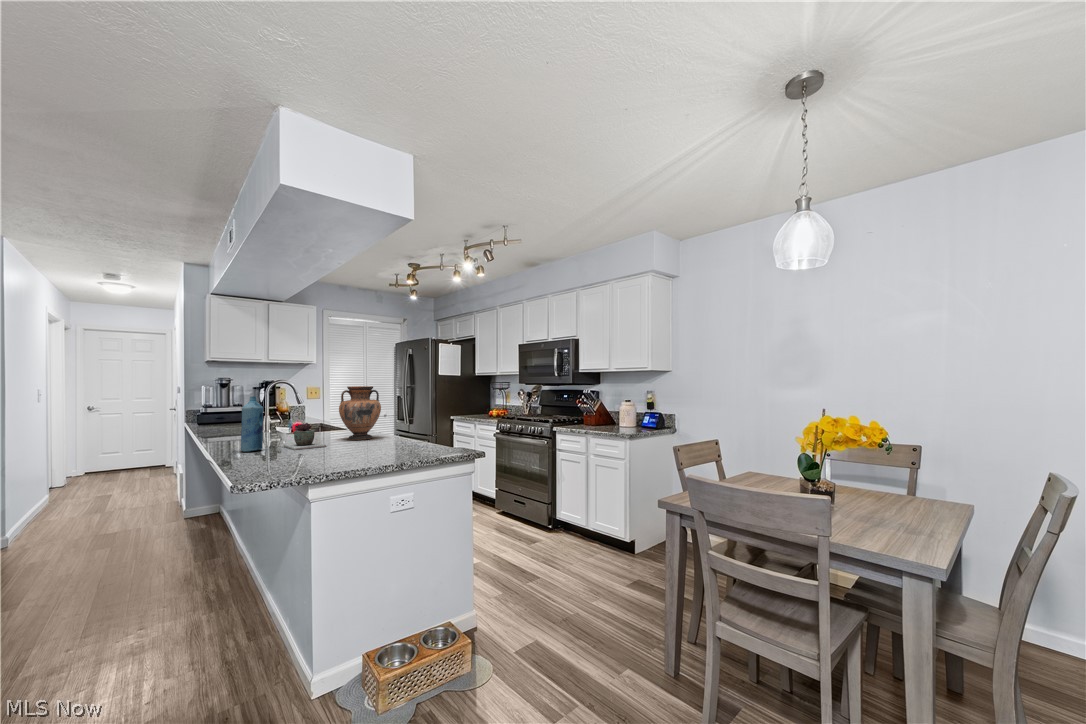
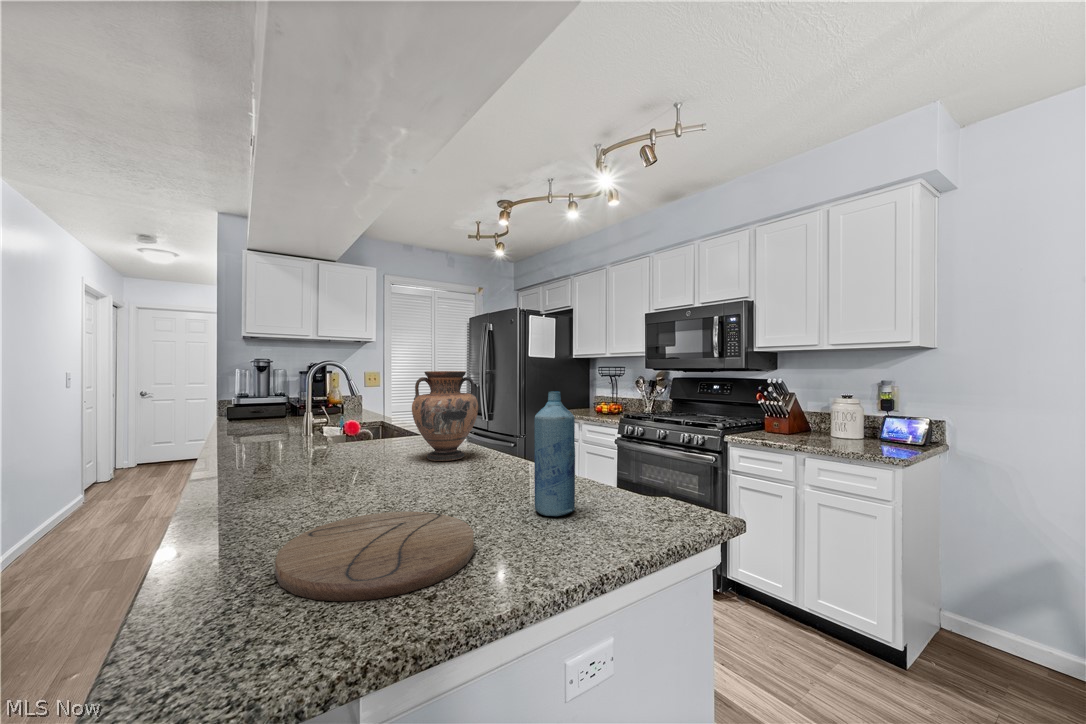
bottle: present [241,396,263,452] -> present [534,391,575,516]
succulent plant: present [283,423,326,450] -> none [321,435,394,488]
cutting board: none [275,452,360,471] -> present [275,511,474,601]

